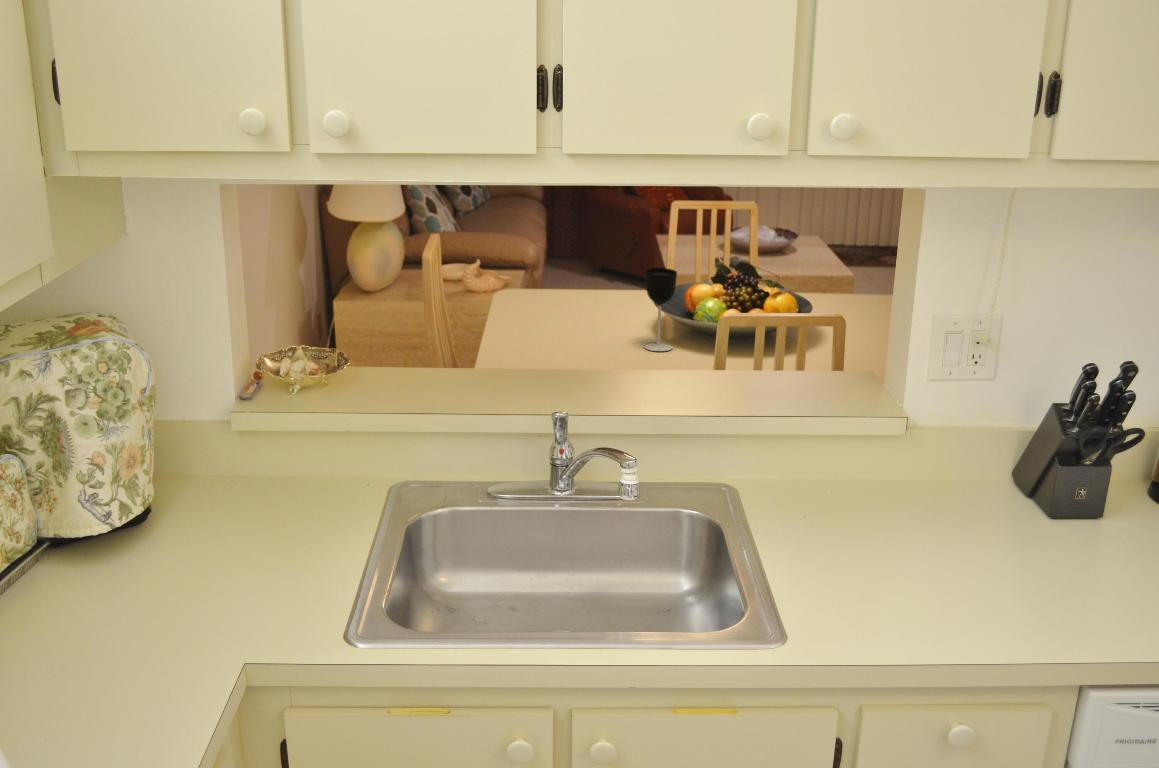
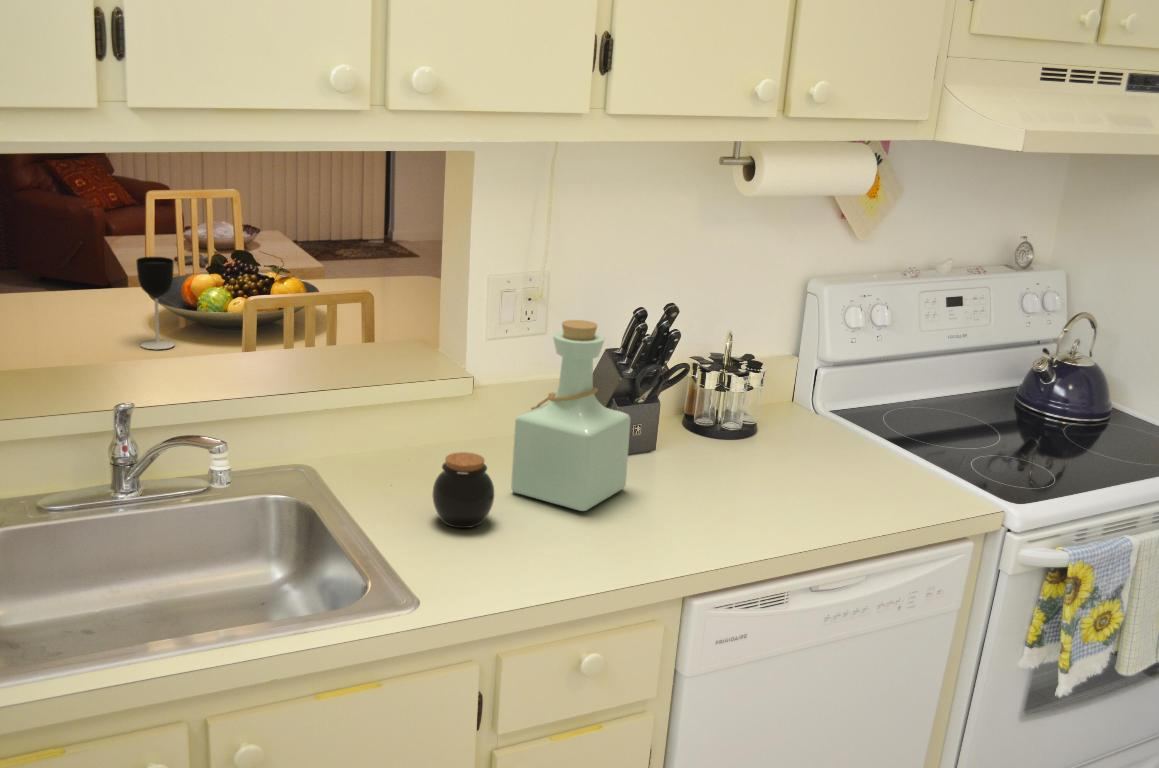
bottle: none [920,372,1059,574] -> present [511,320,630,511]
jar: none [828,495,891,572] -> present [432,452,494,528]

